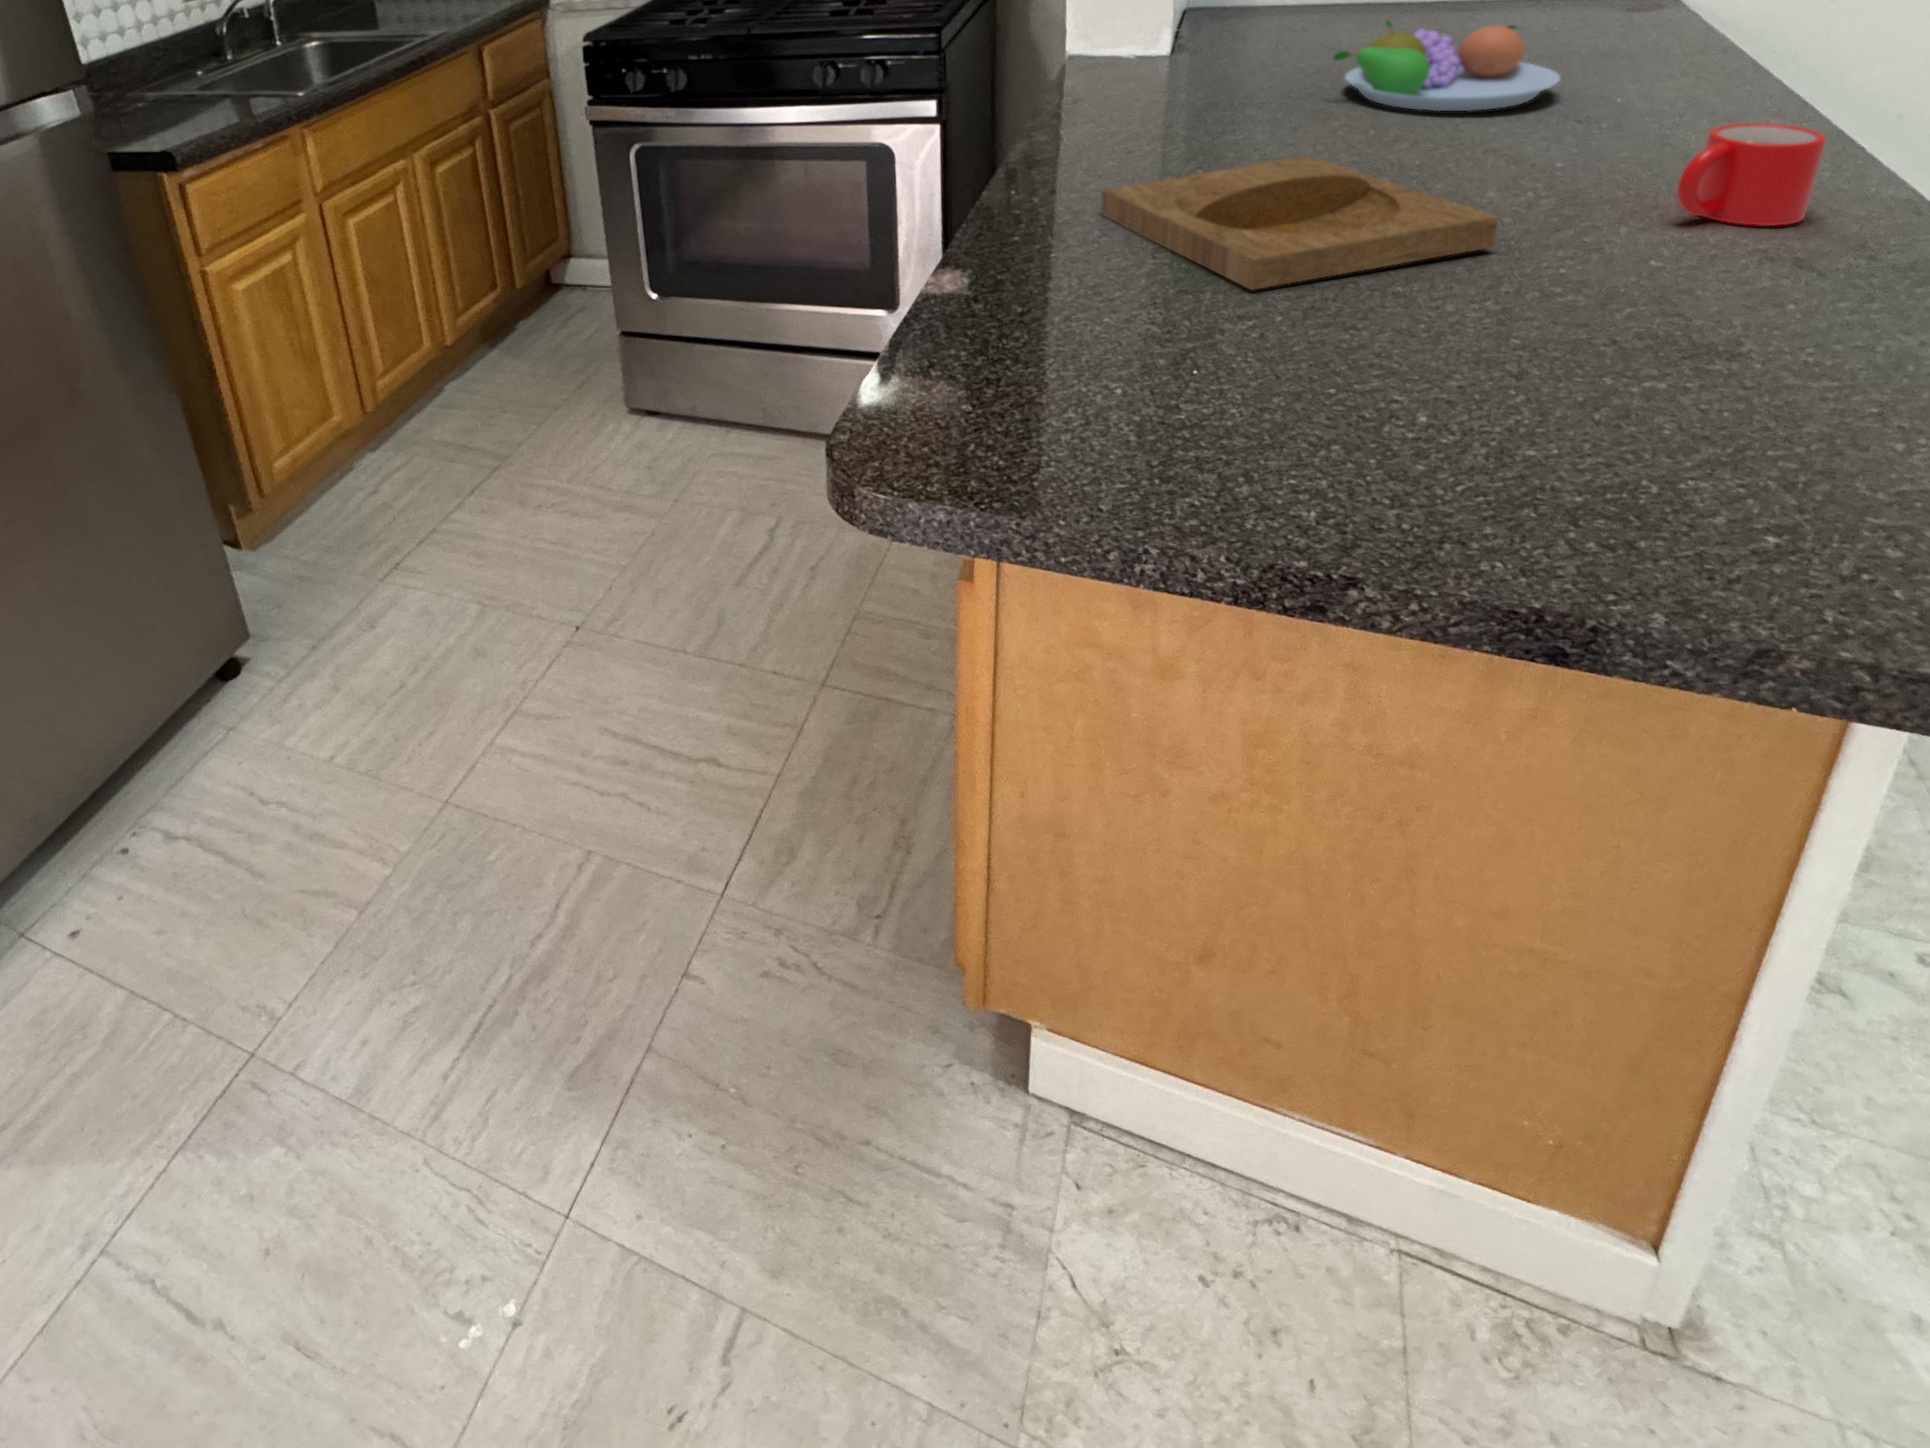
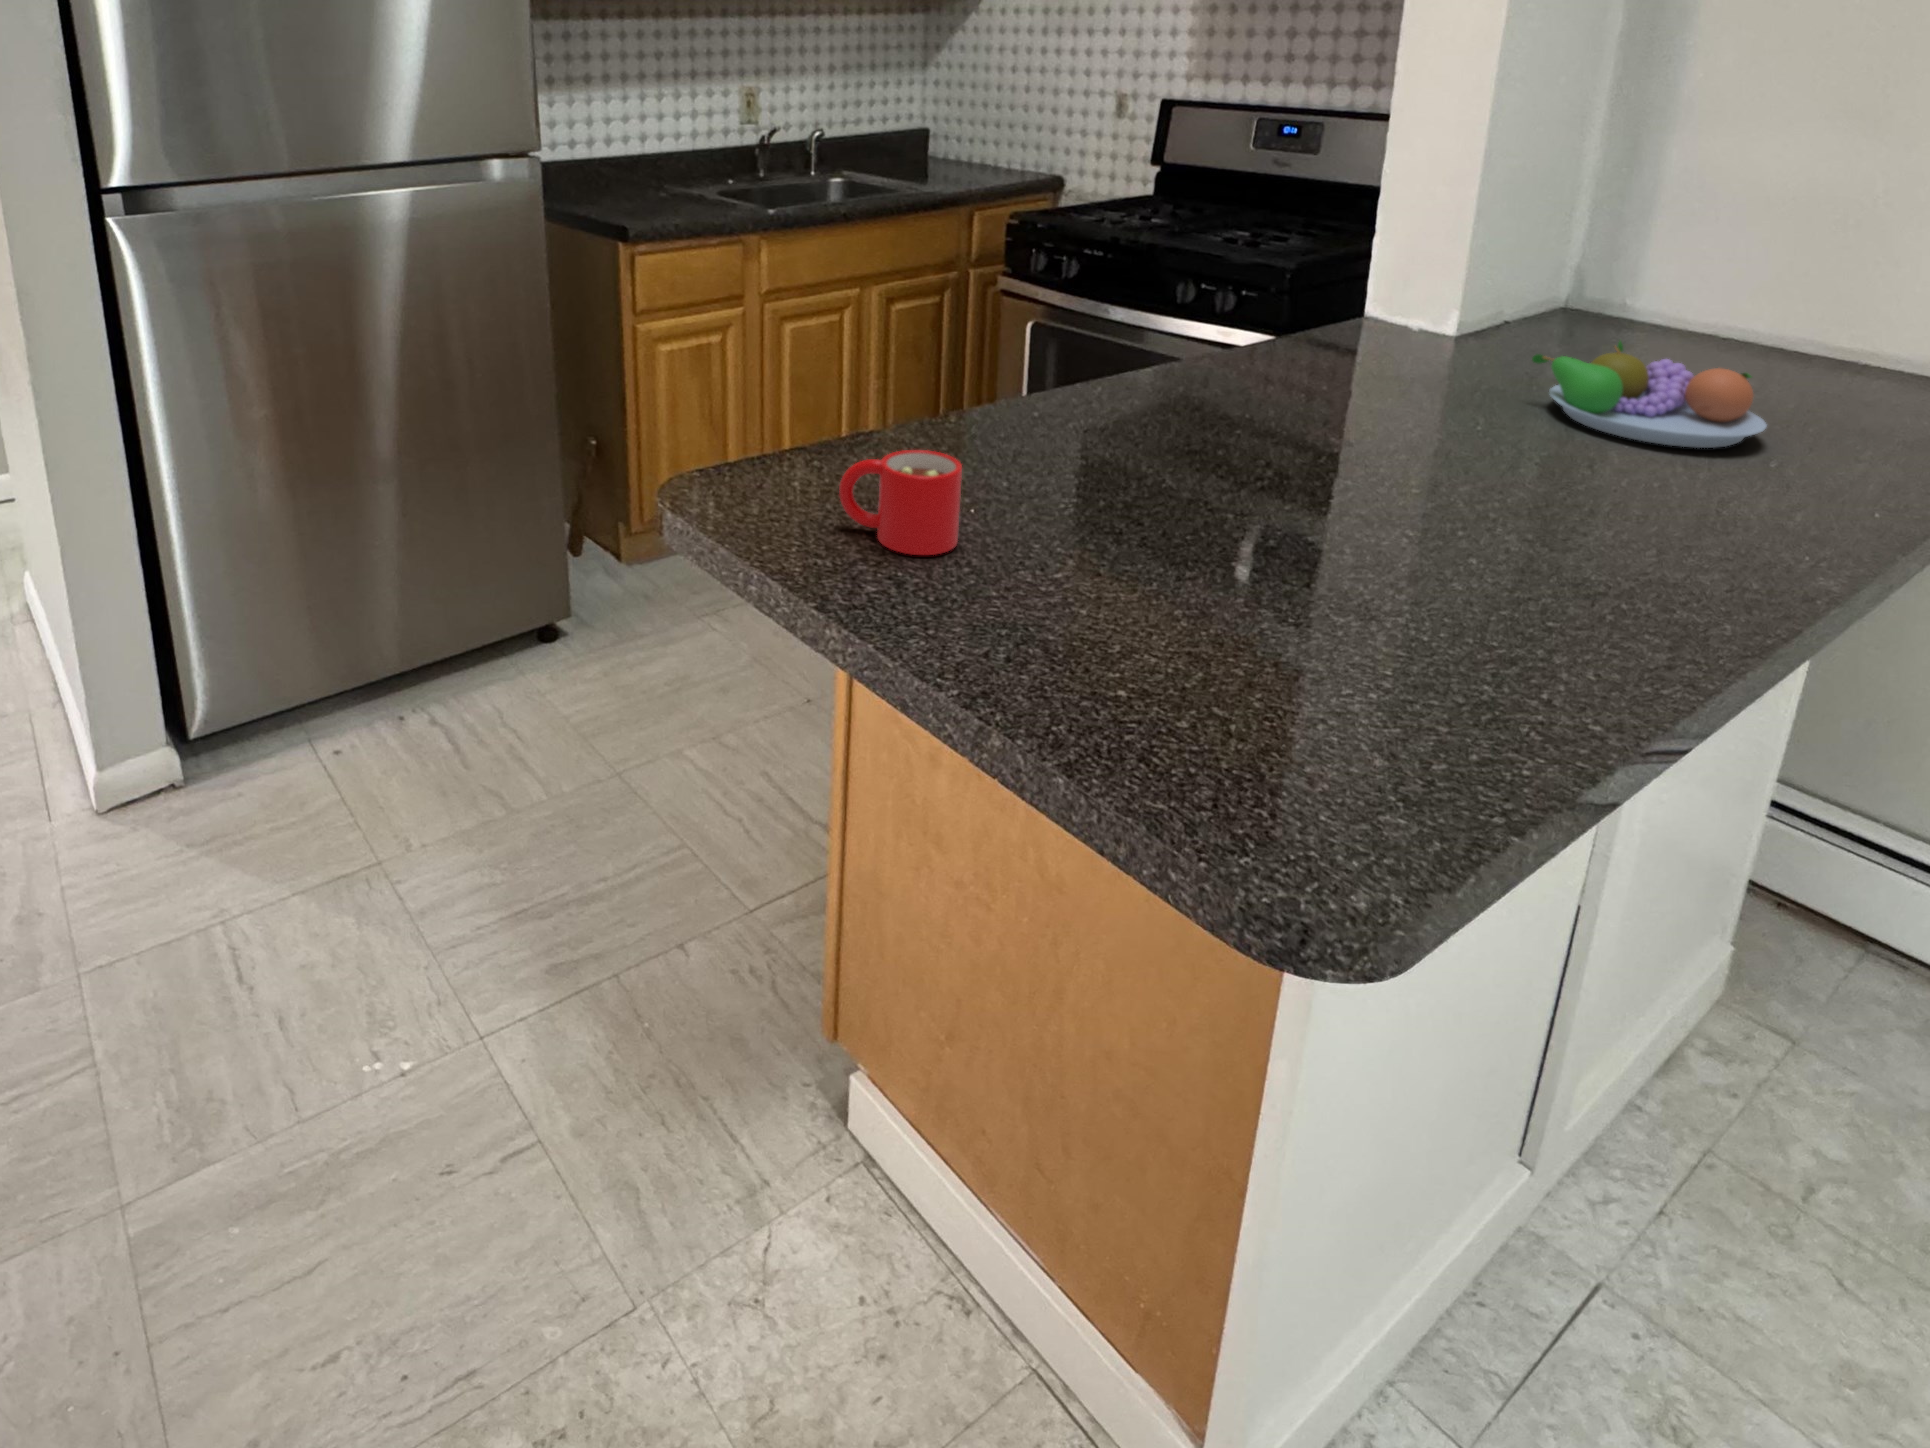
mug: present [1677,123,1826,226] -> present [839,450,962,555]
tray: present [1101,155,1498,290] -> none [1139,397,1393,517]

